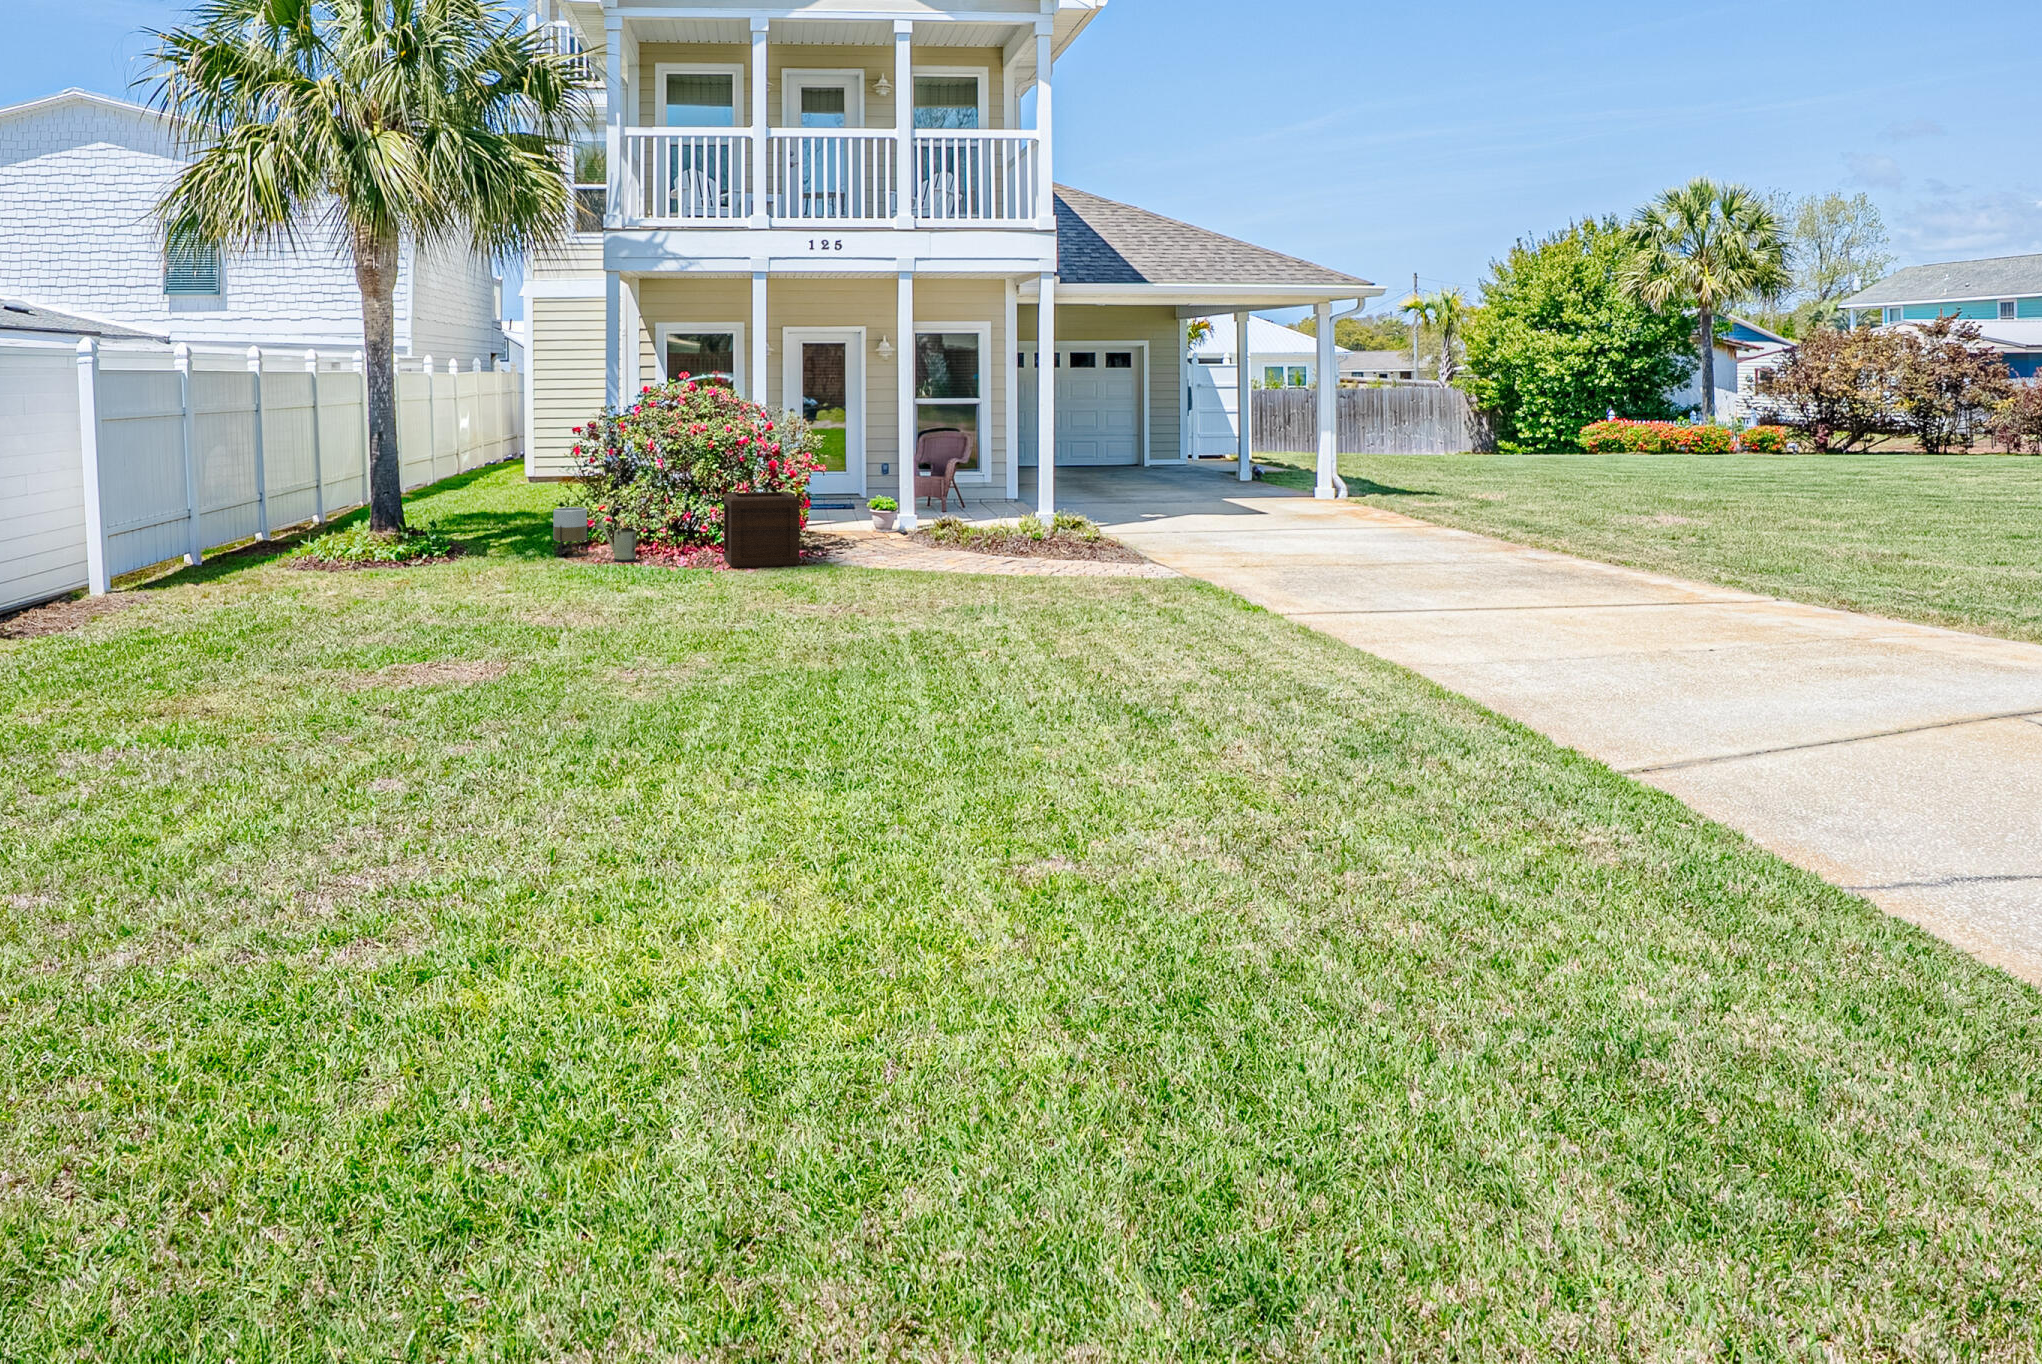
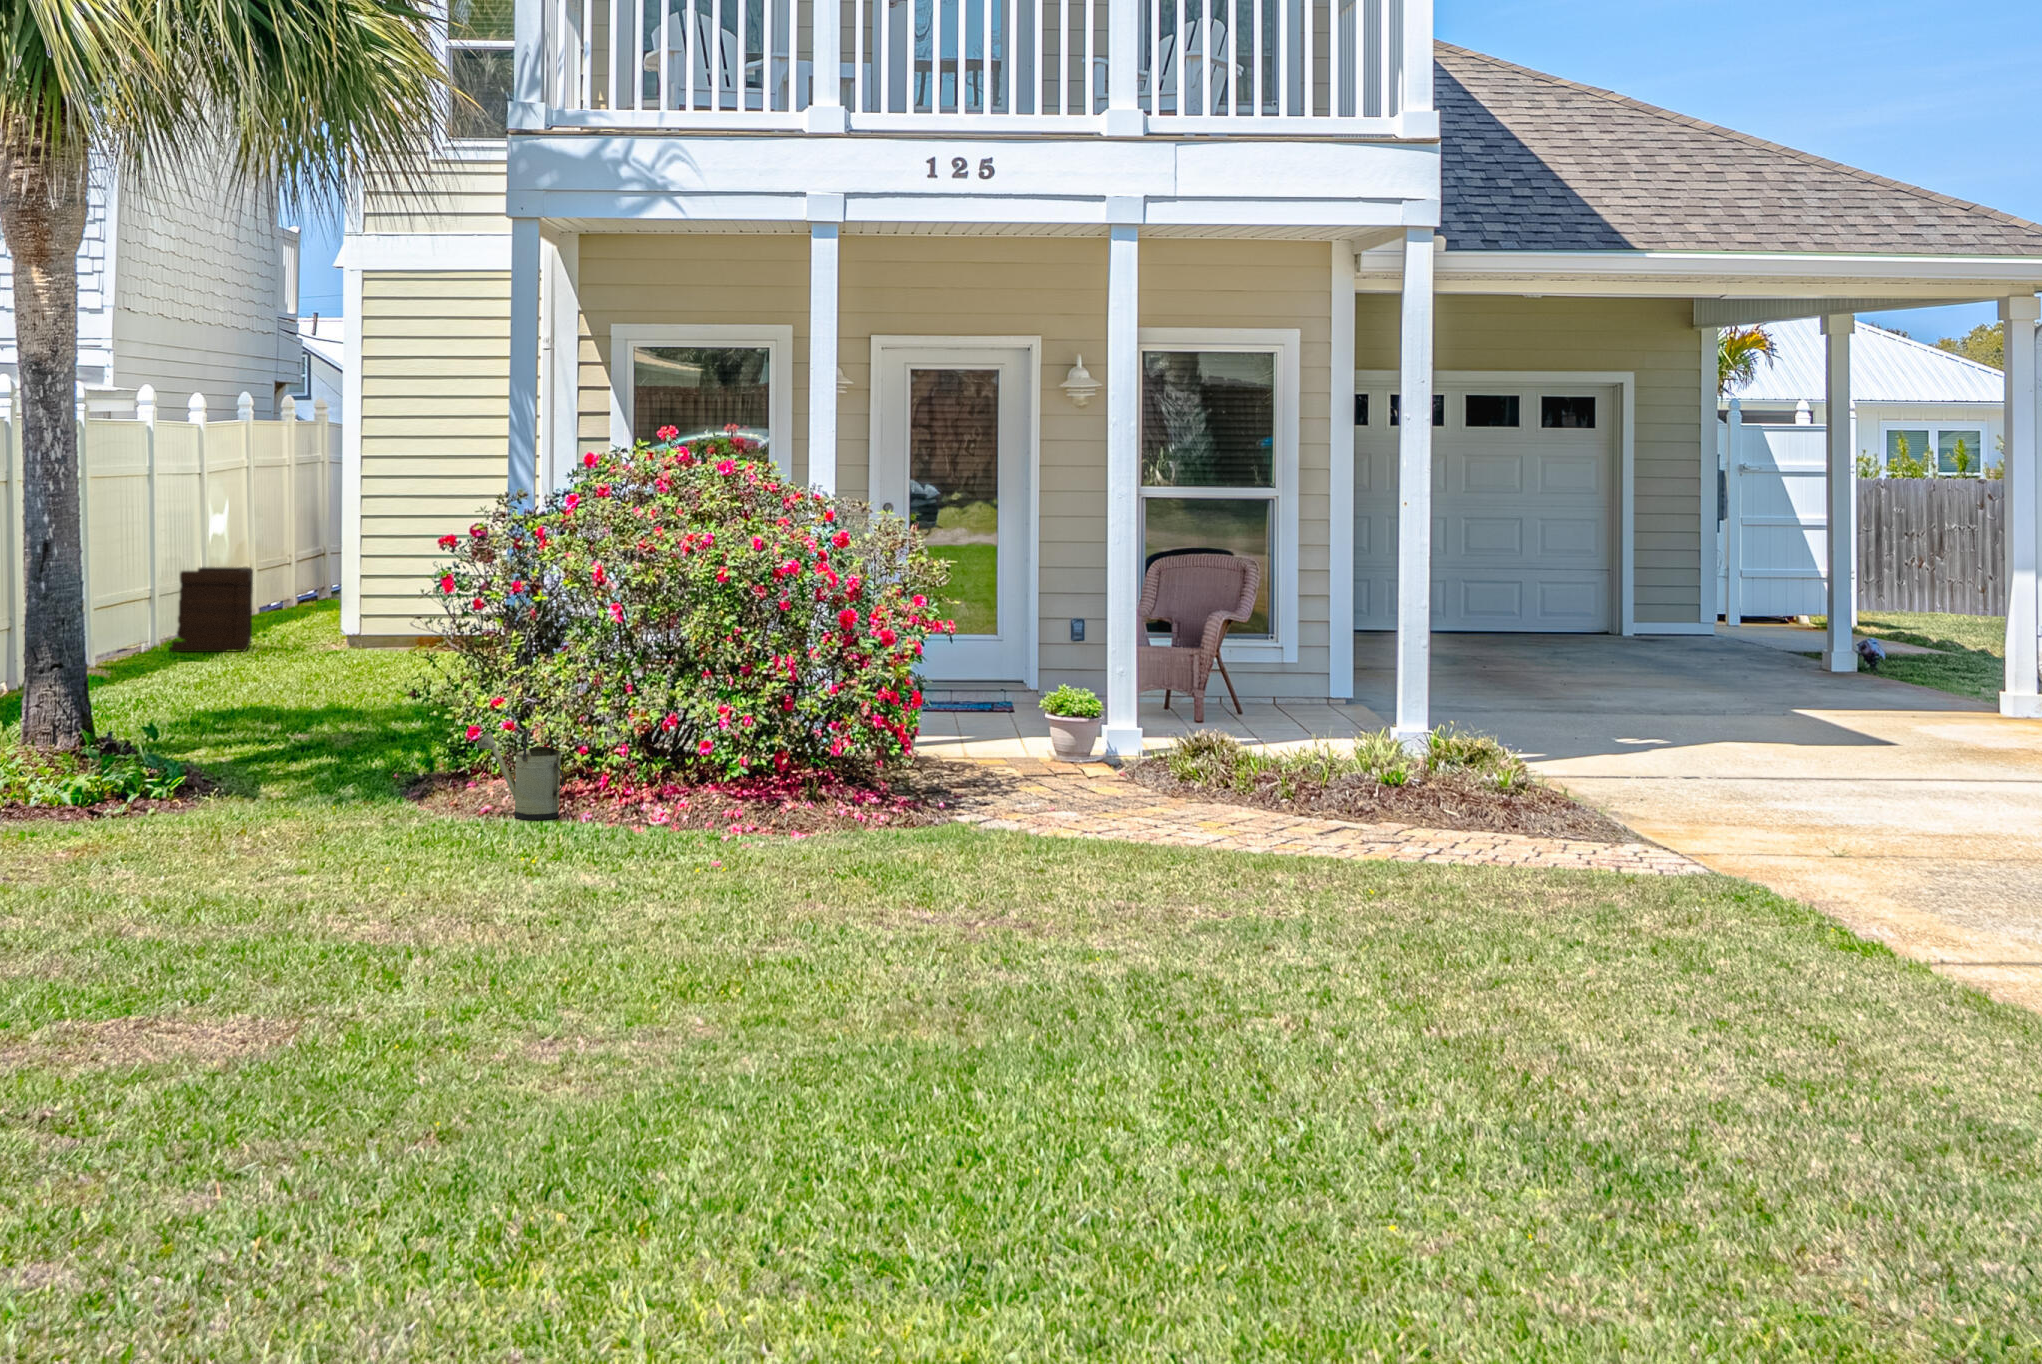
wooden crate: present [724,492,800,568] -> present [169,567,253,652]
planter: present [553,507,588,558] -> none [391,701,463,807]

